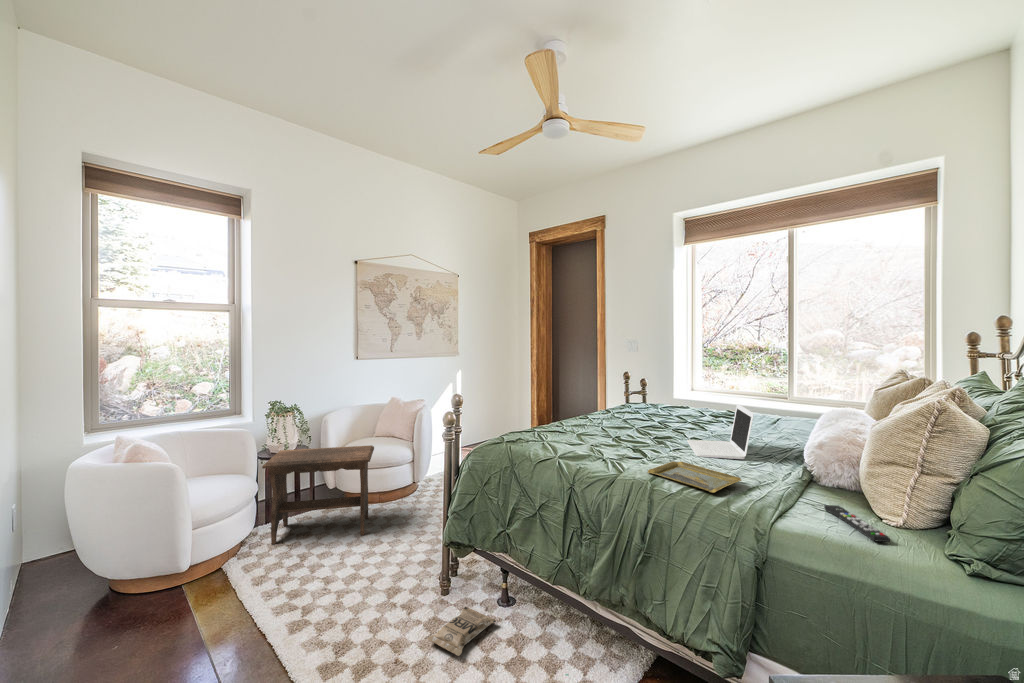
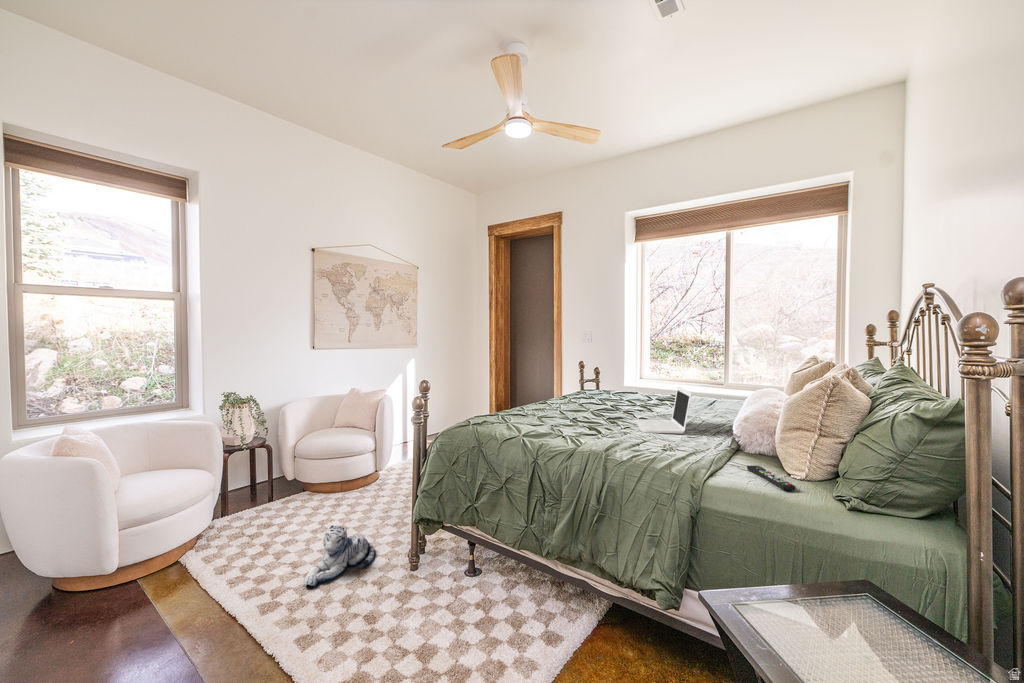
footstool: present [262,445,374,544] -> none [223,435,337,535]
tray: present [648,461,741,493] -> none [601,436,681,459]
plush toy: none [333,543,407,606] -> present [304,525,375,586]
bag: present [427,607,497,656] -> none [400,578,465,620]

